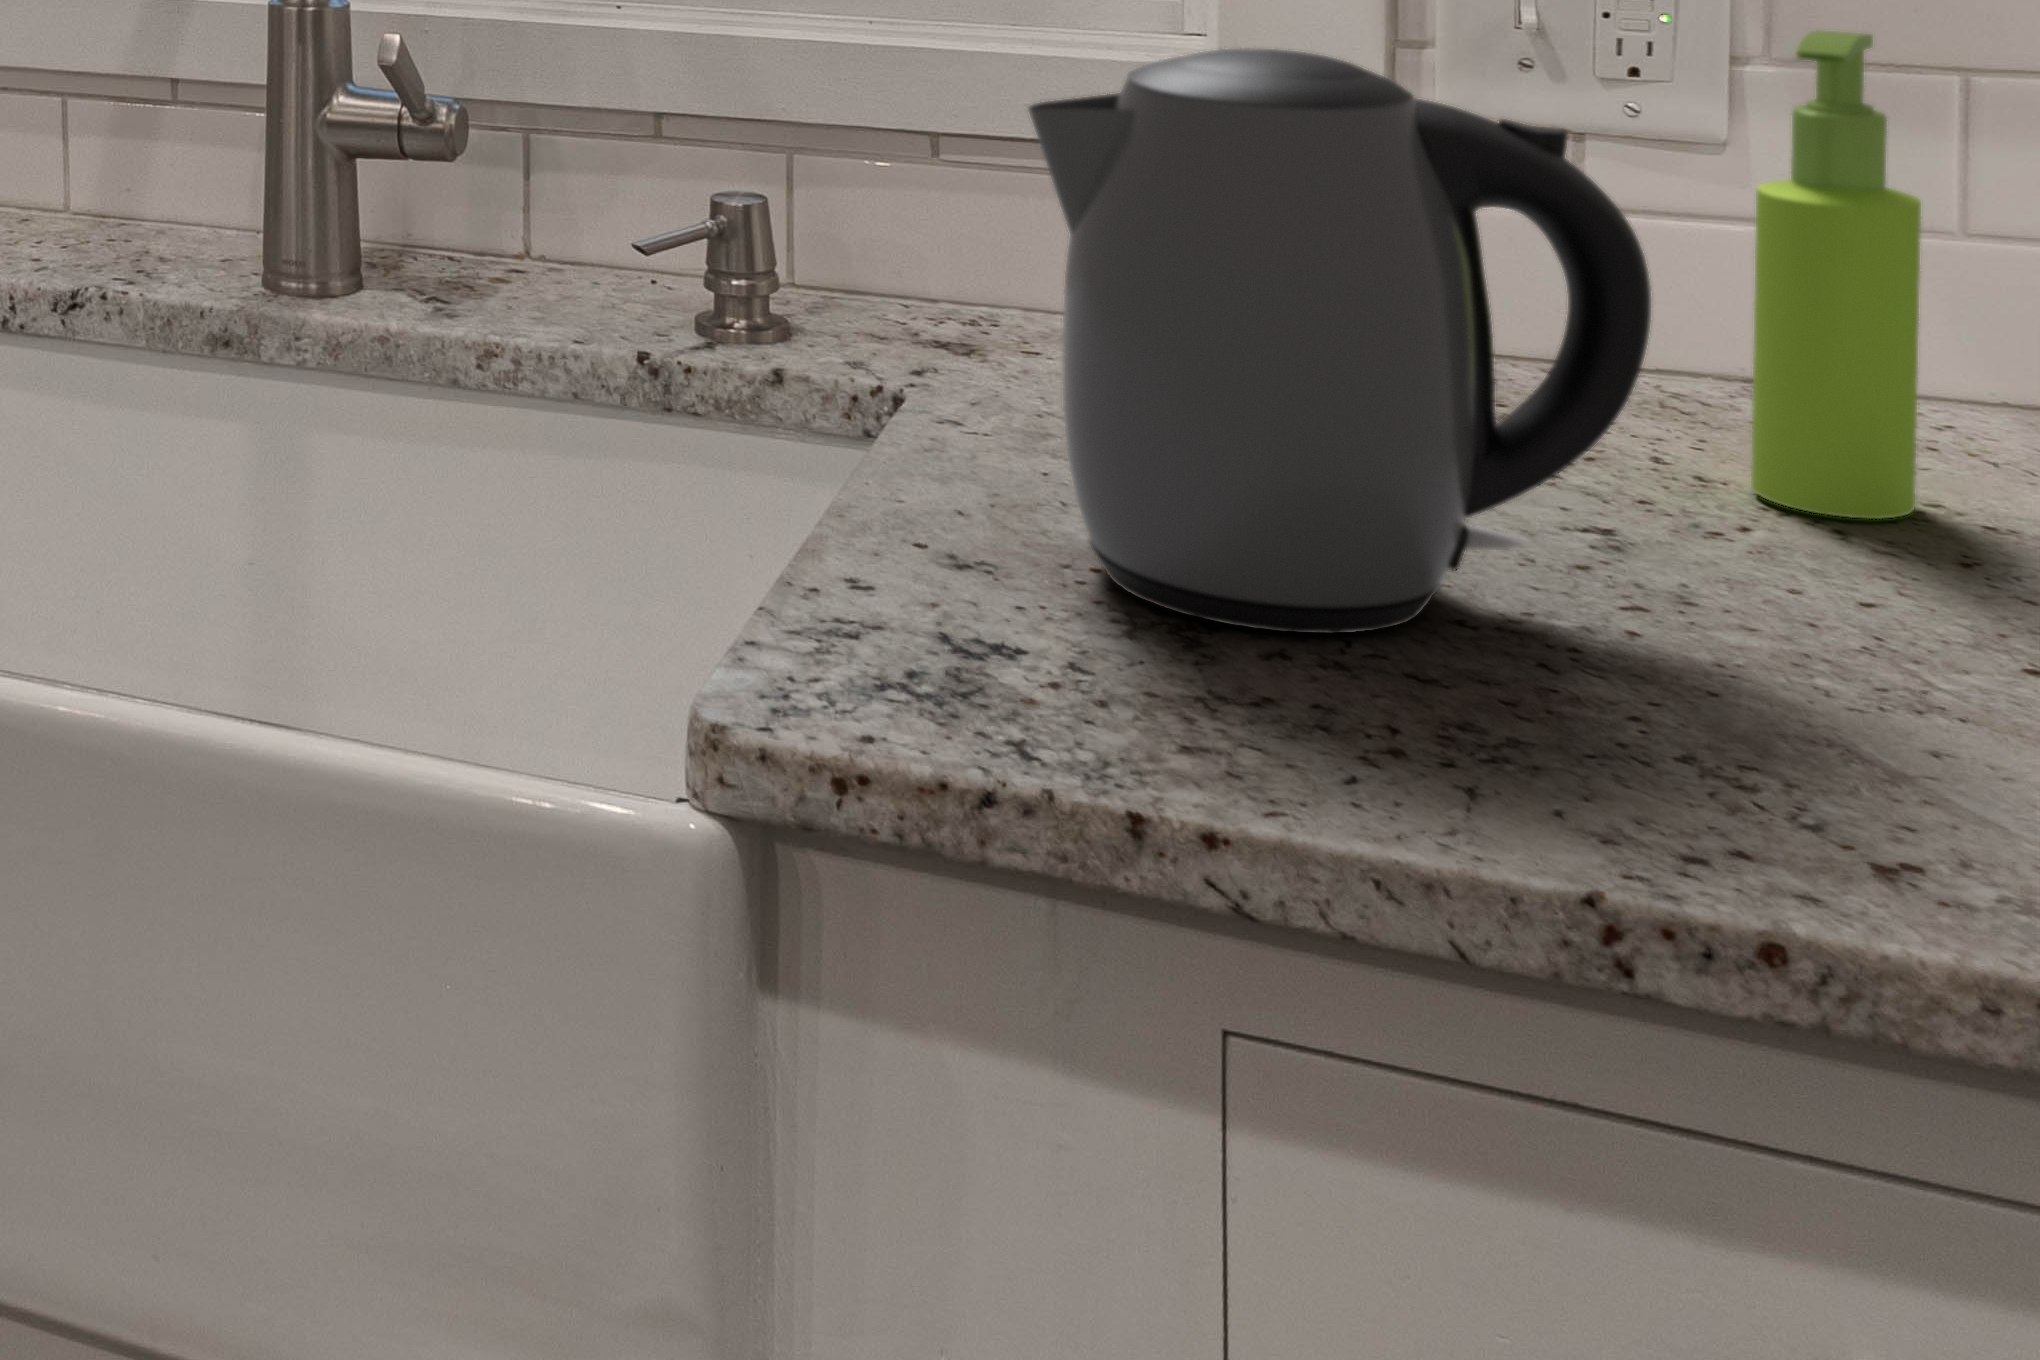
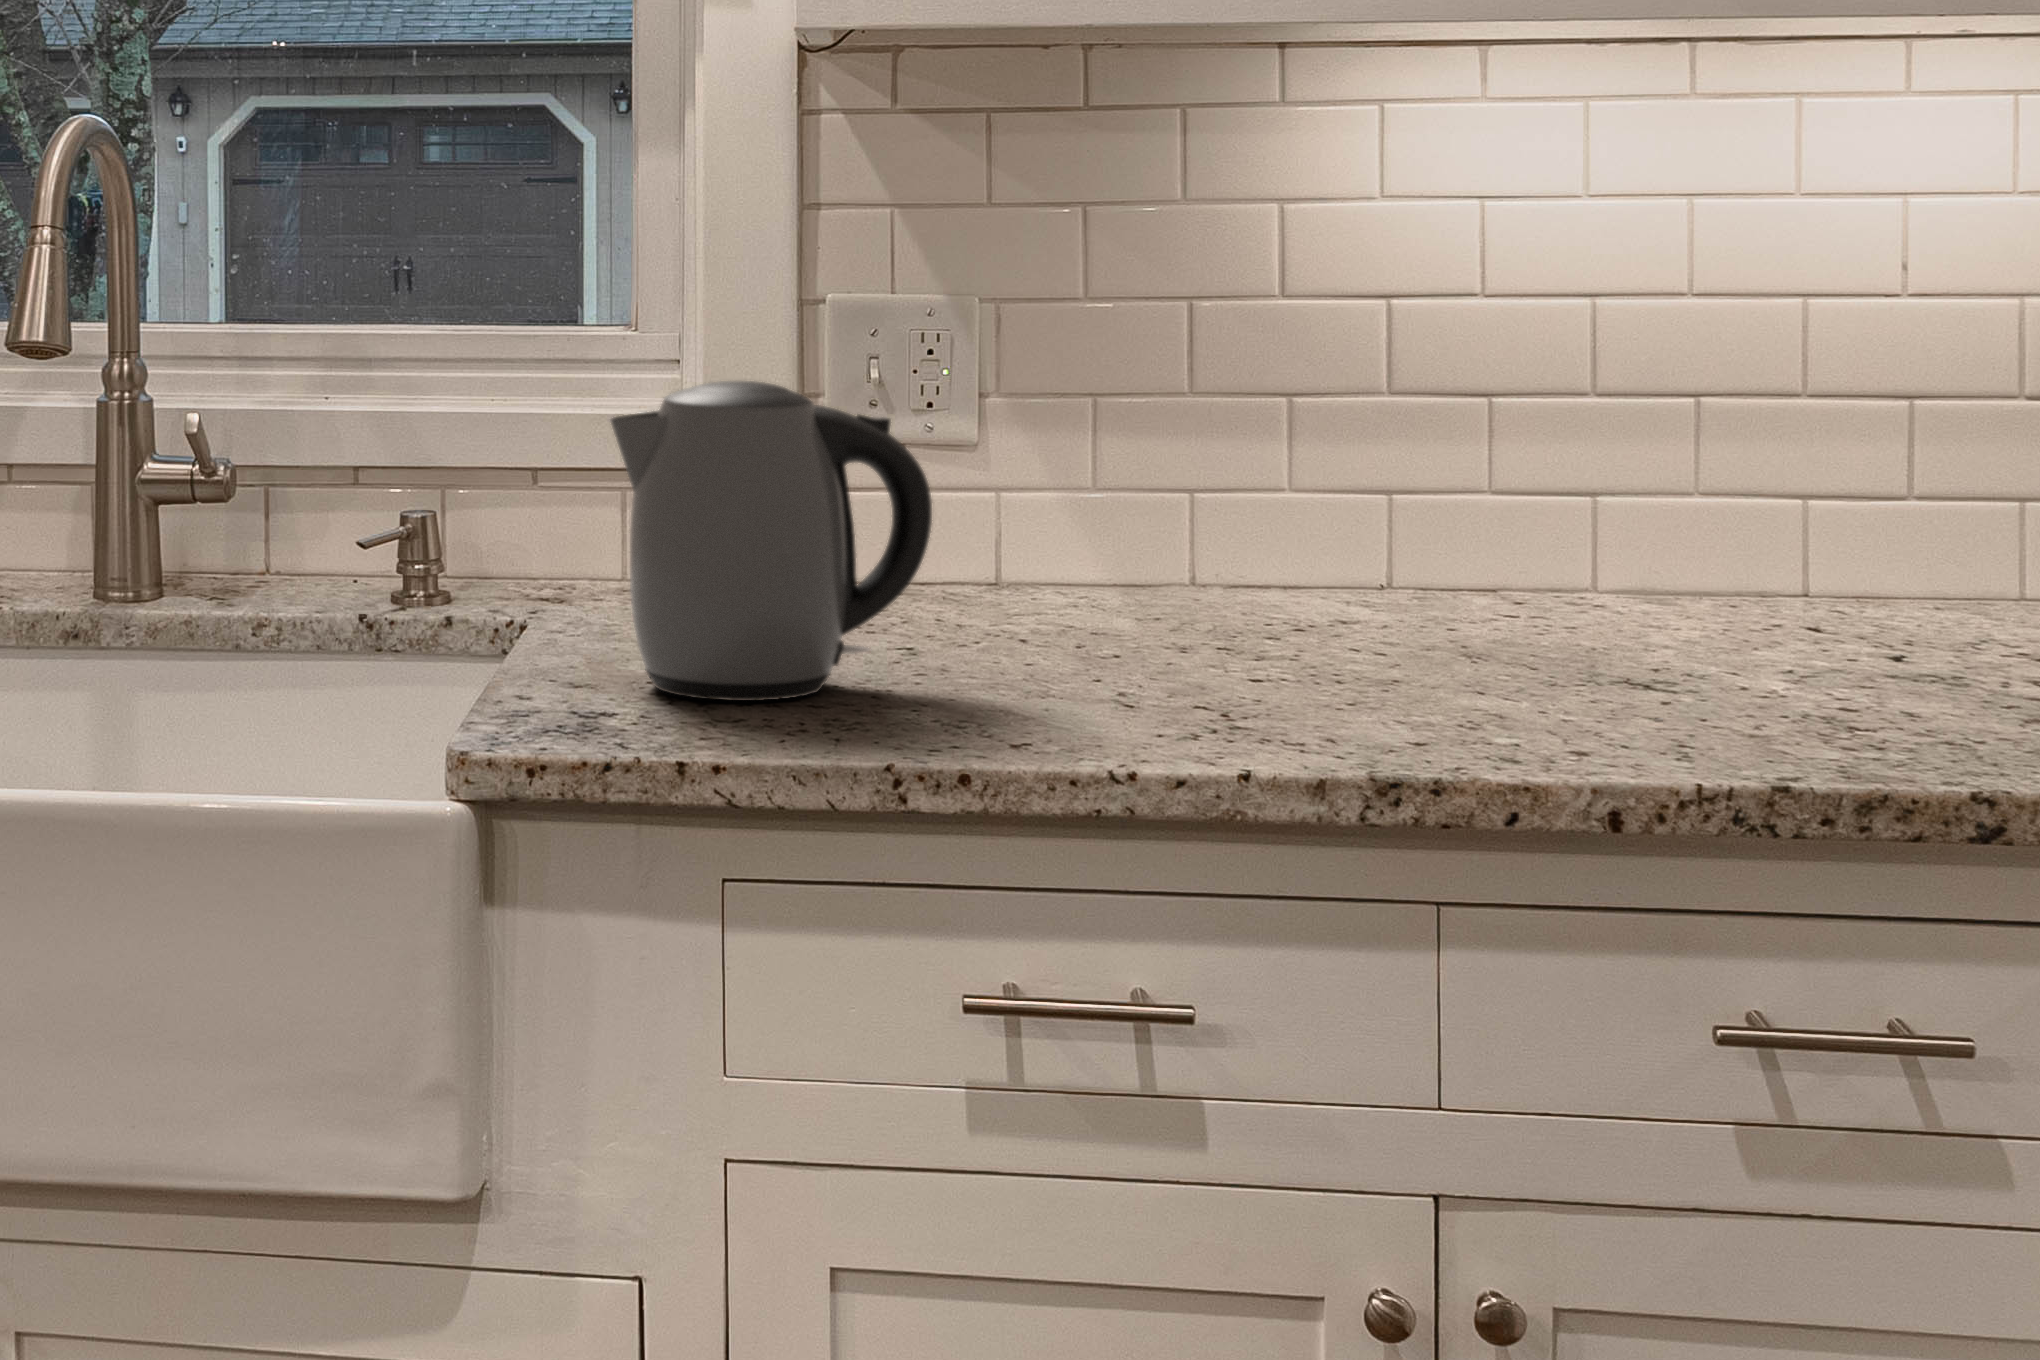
soap dispenser: present [1751,30,1921,519] -> none [994,371,1075,644]

